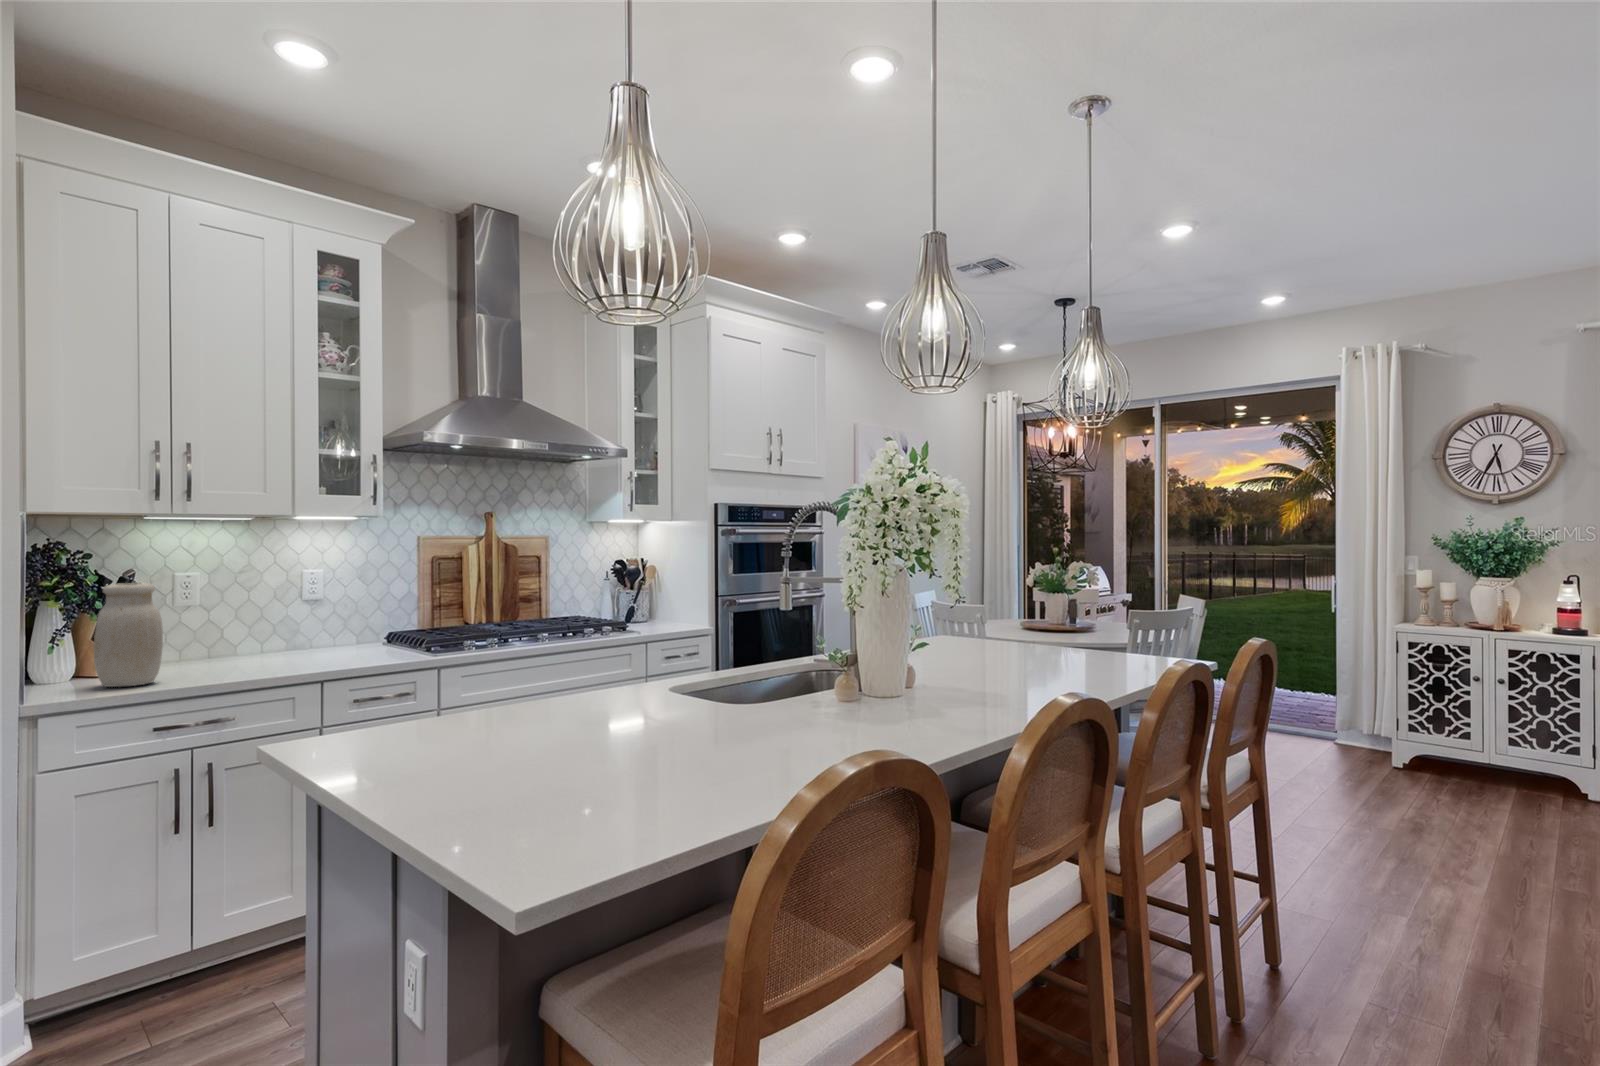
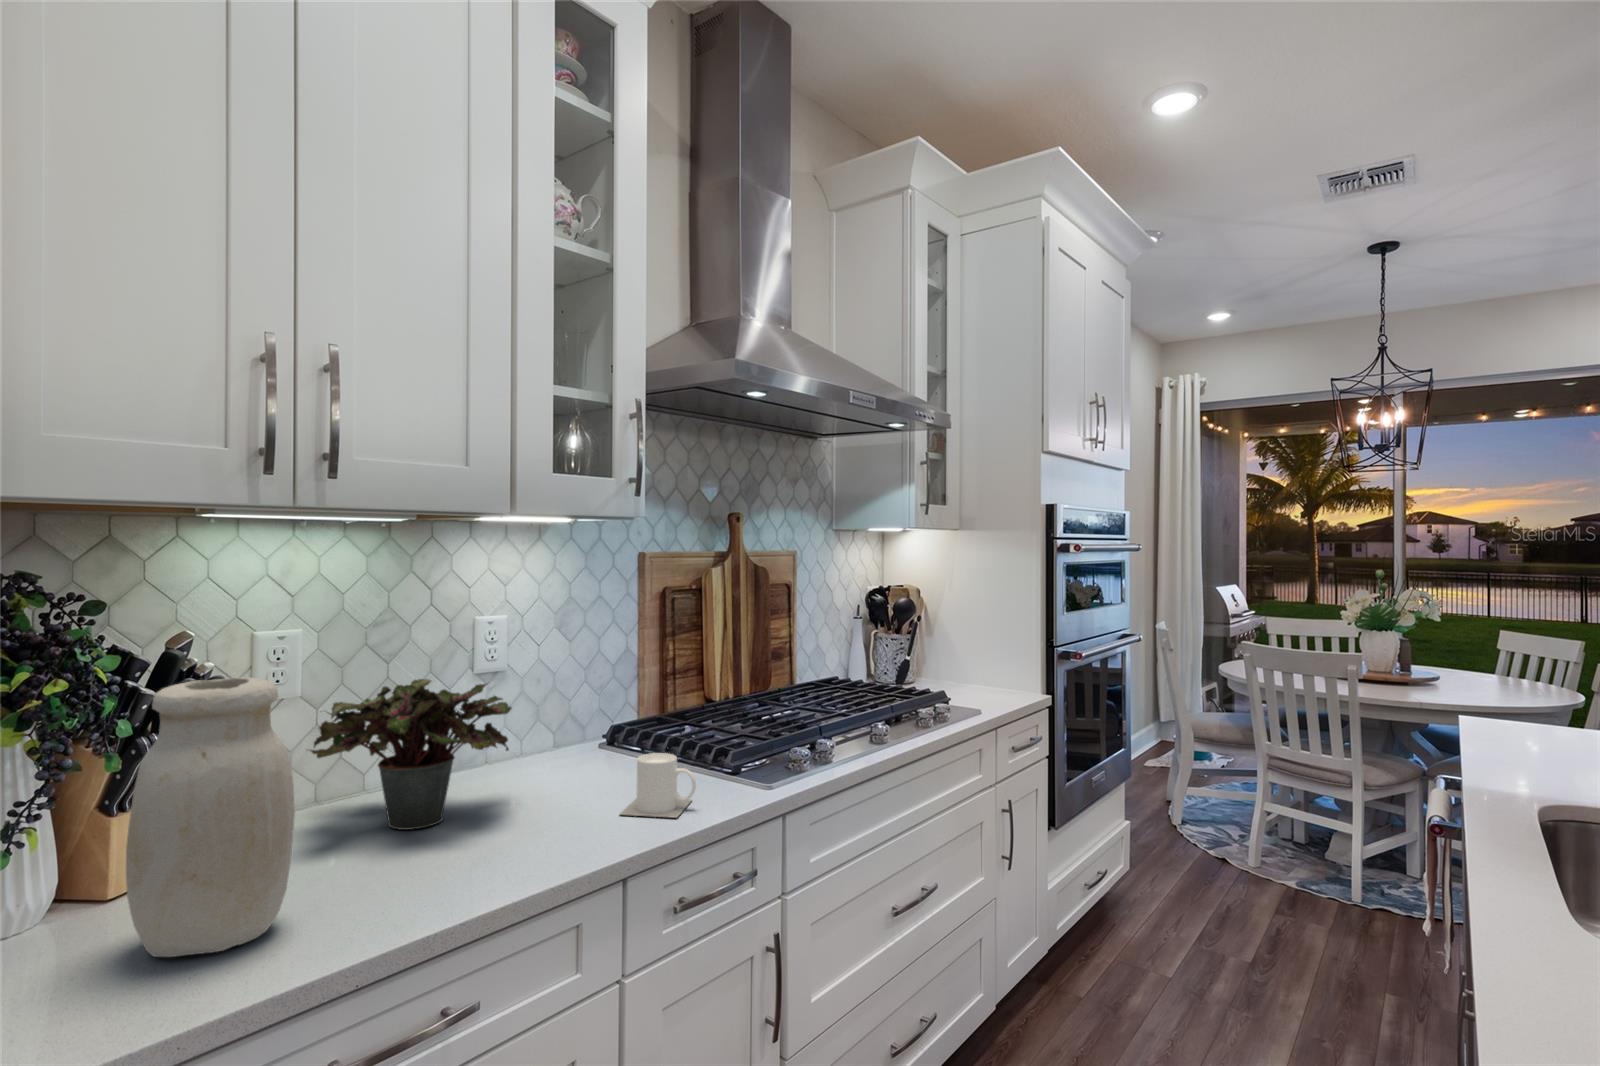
potted plant: none [185,596,302,664] -> present [310,679,512,830]
mug: none [346,634,391,662] -> present [620,753,696,818]

